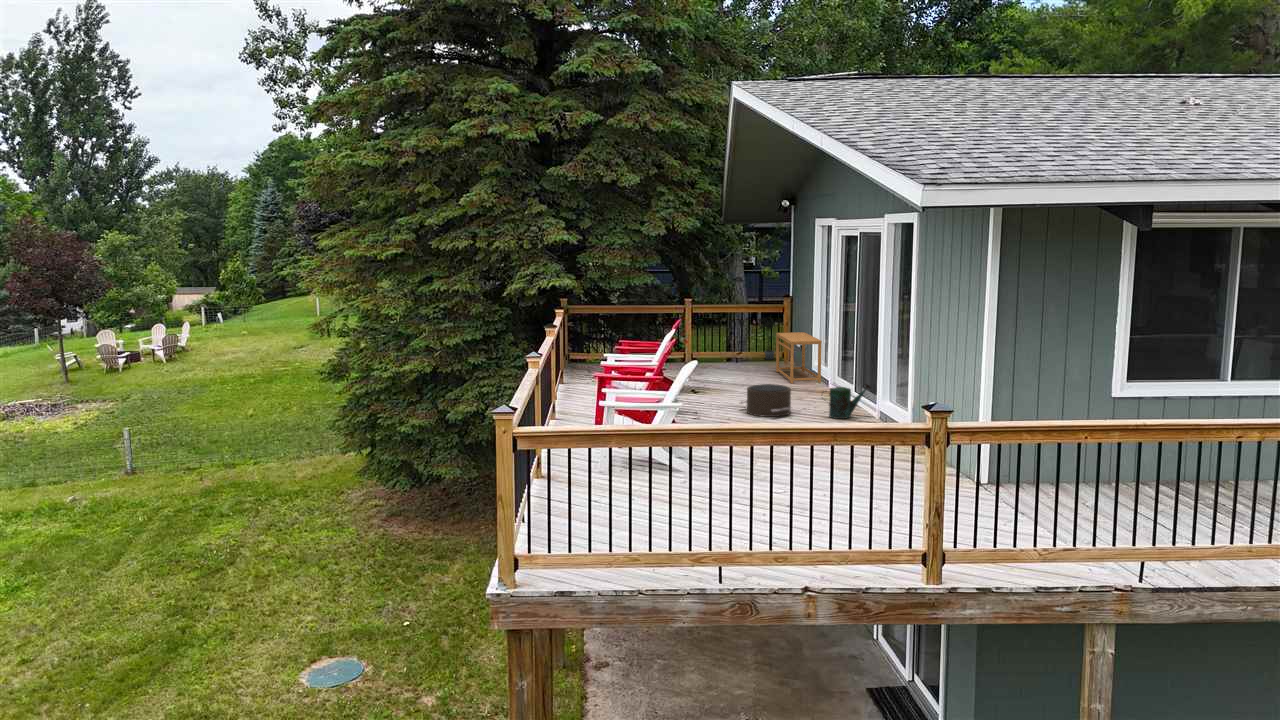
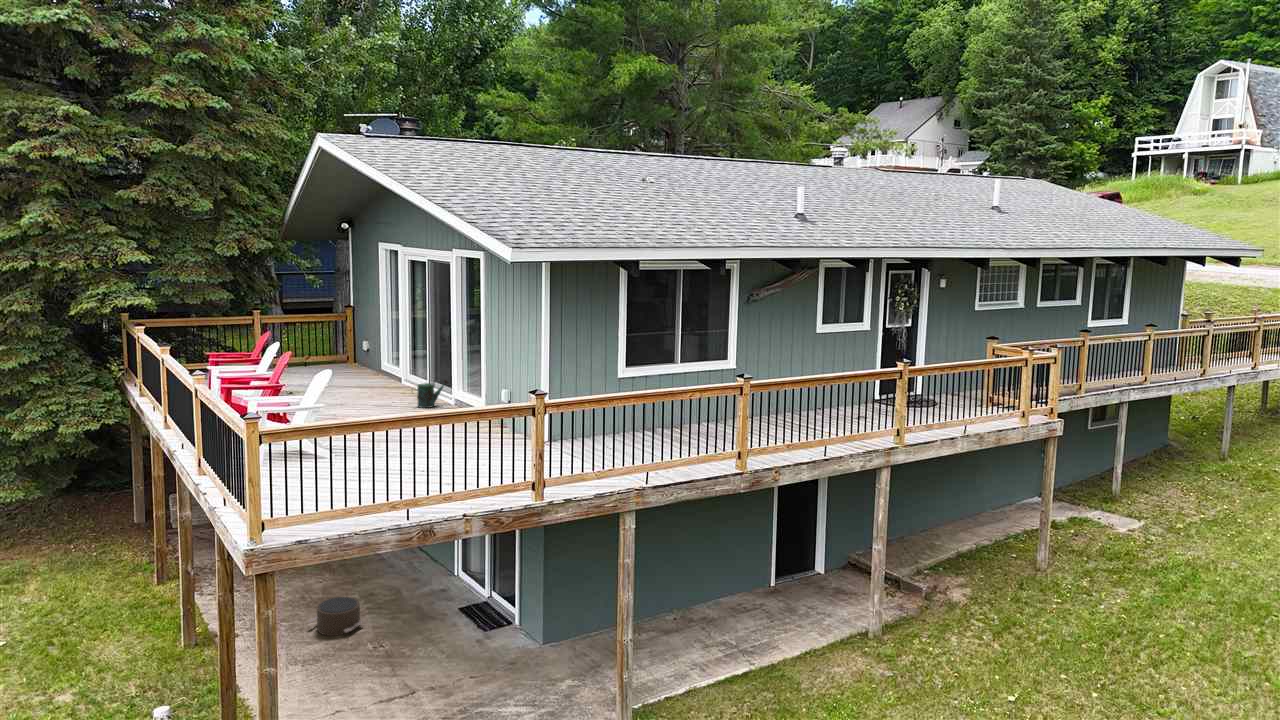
potted plant: present [754,317,781,360] -> none [321,326,348,365]
side table: present [776,332,822,384] -> none [349,341,393,384]
pouf: present [740,384,791,417] -> present [309,597,361,636]

